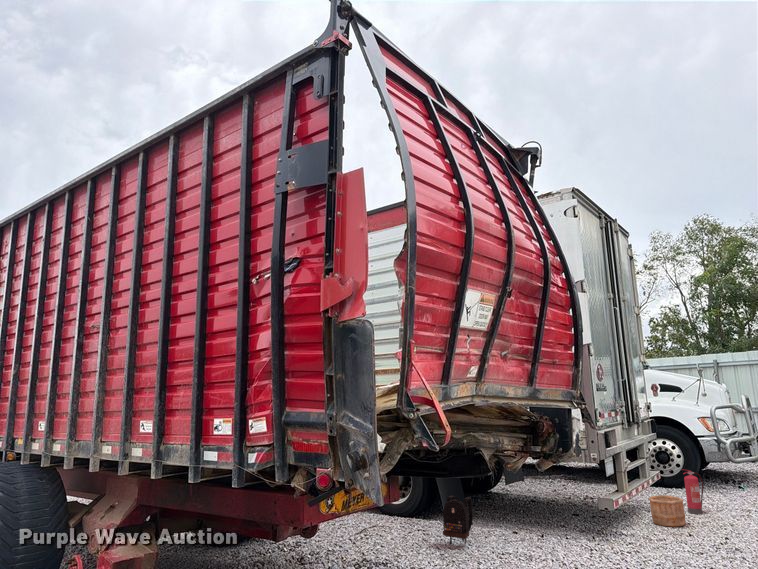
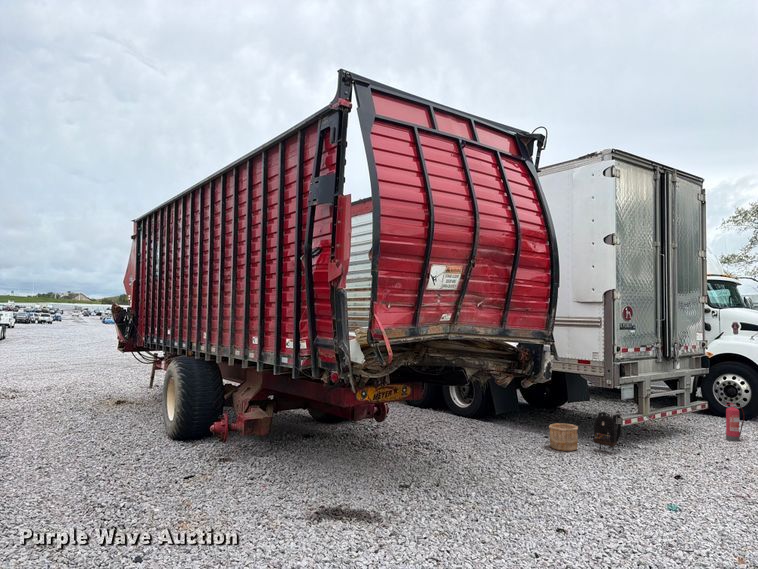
backpack: present [443,495,473,544] -> present [593,412,621,450]
wooden bucket: present [649,495,686,527] -> present [549,423,578,451]

